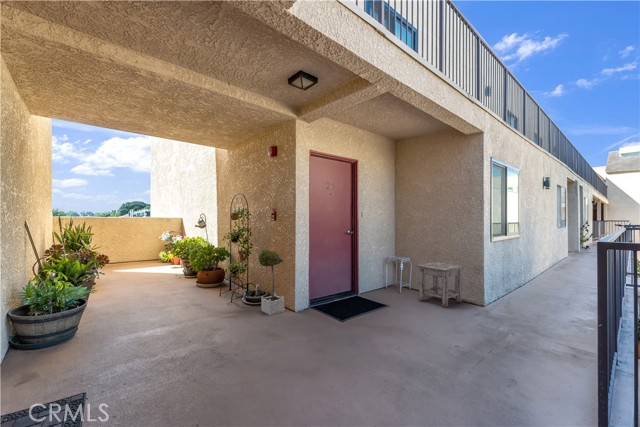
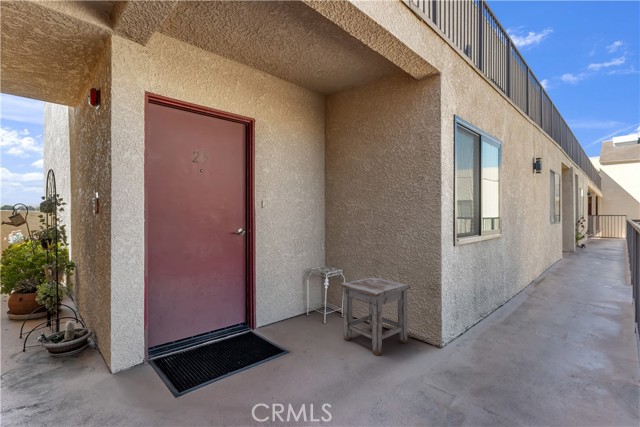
potted tree: present [259,250,285,315] -> none [42,264,101,383]

